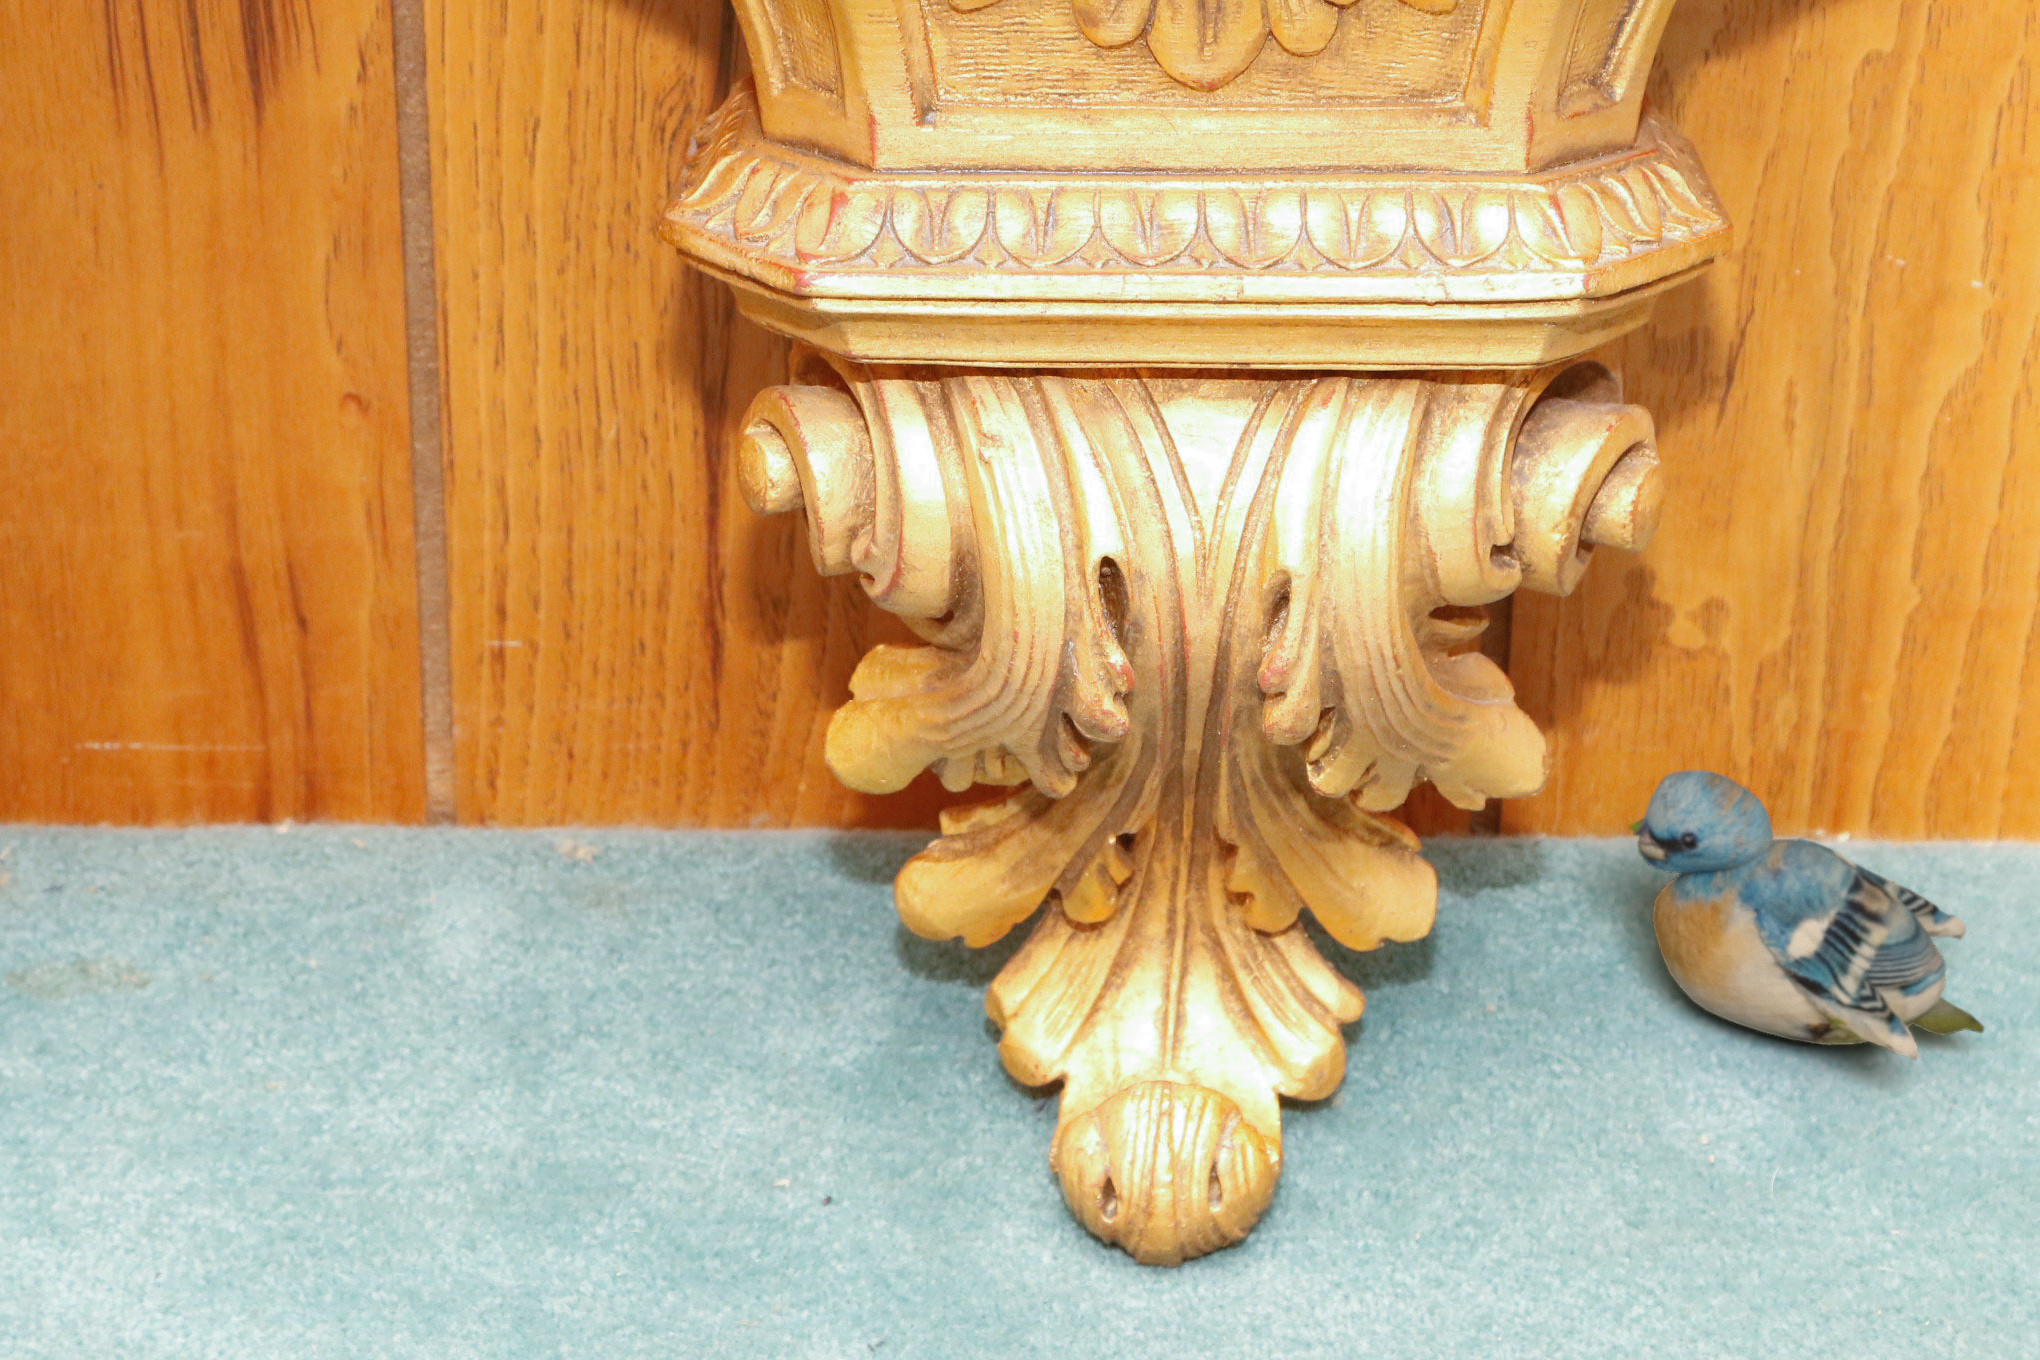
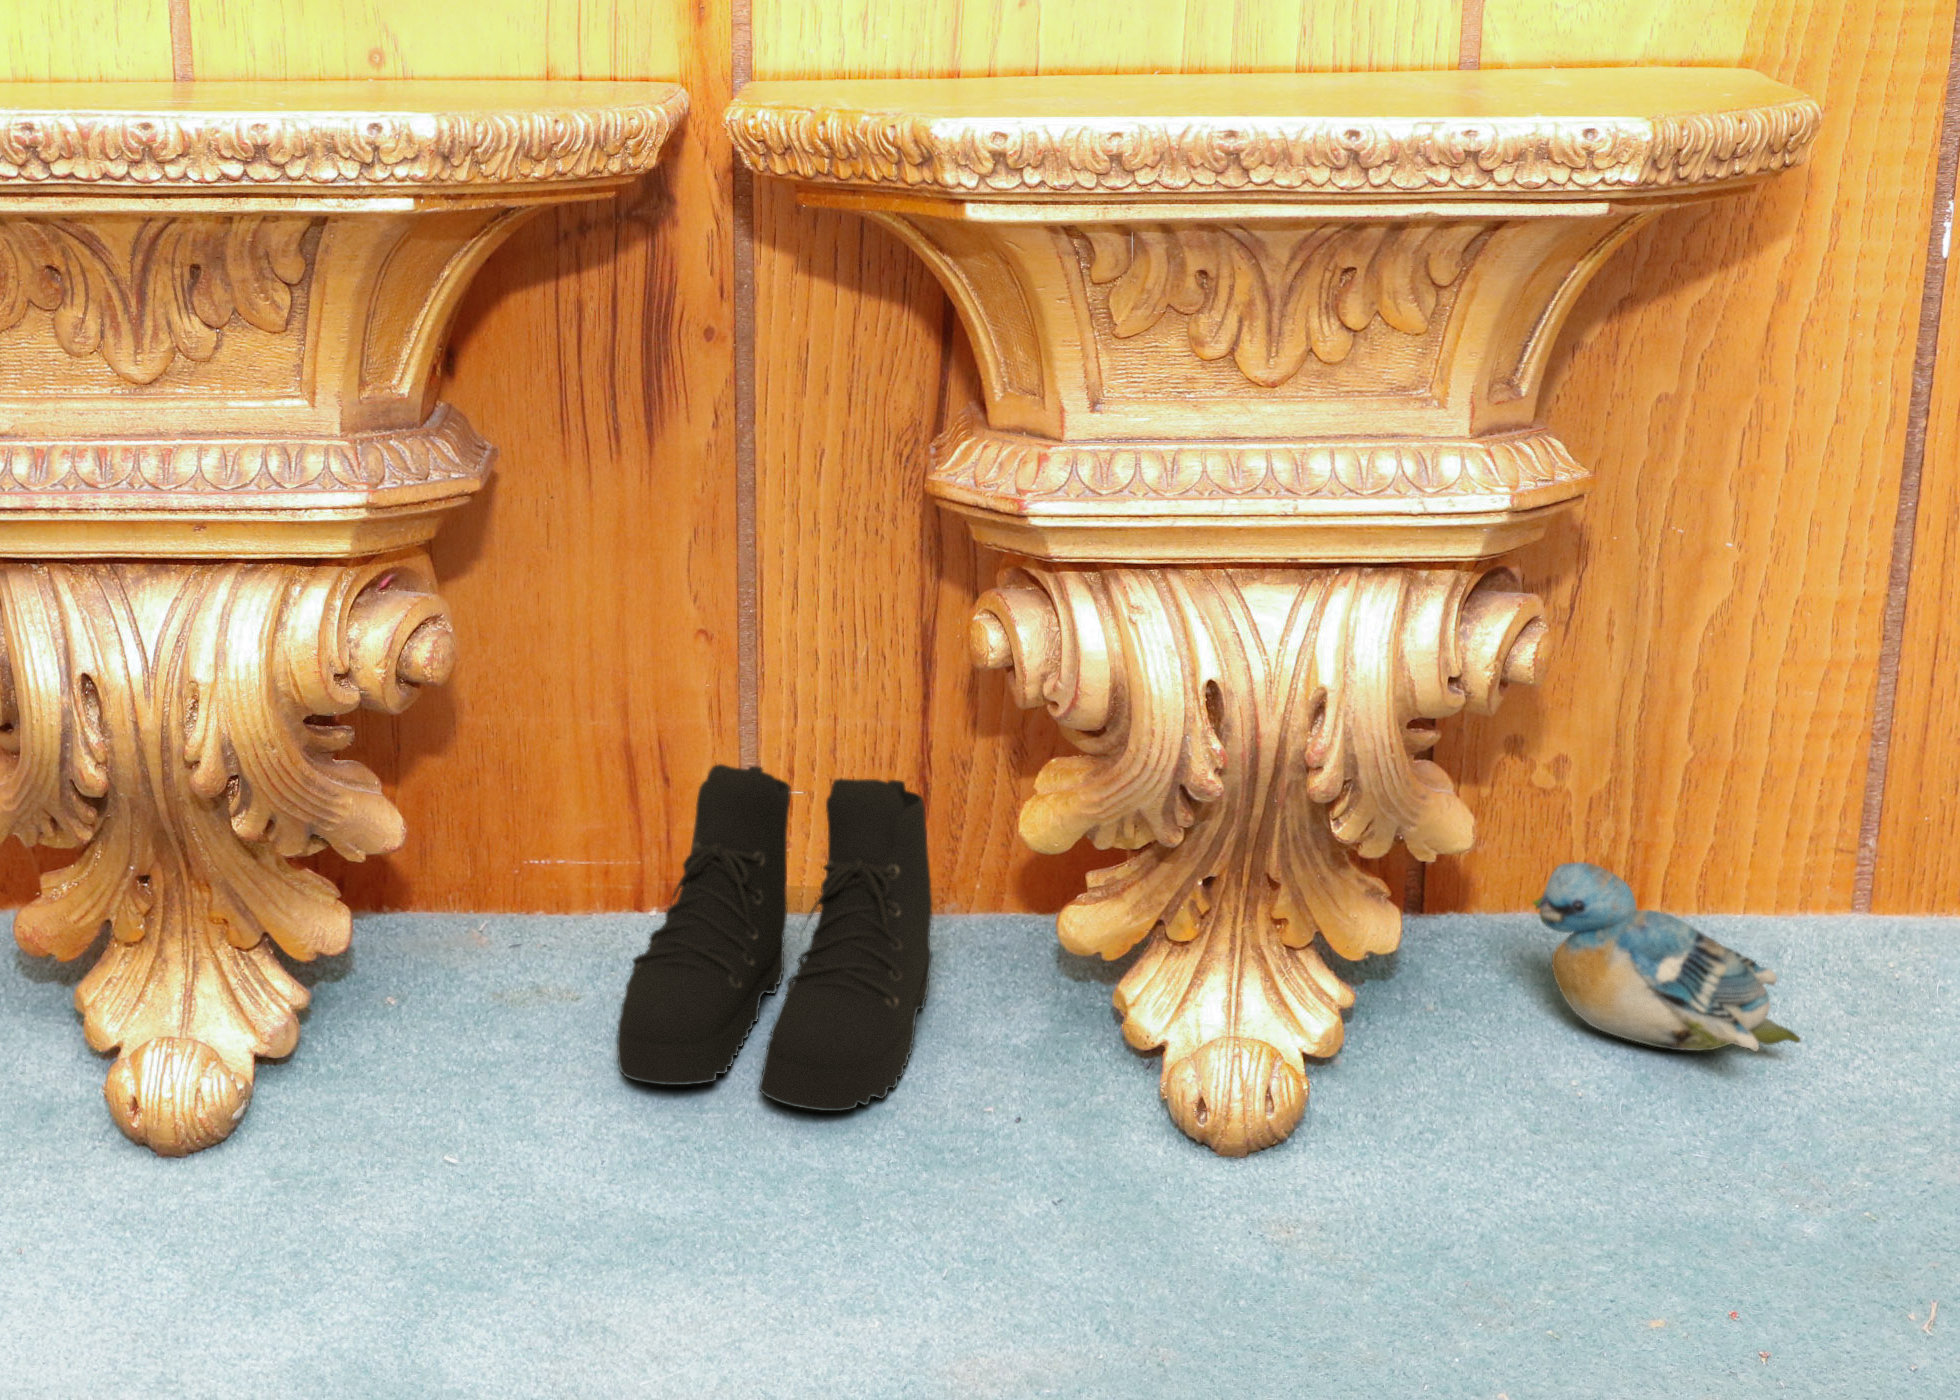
boots: none [180,626,718,1225] -> present [617,764,932,1111]

